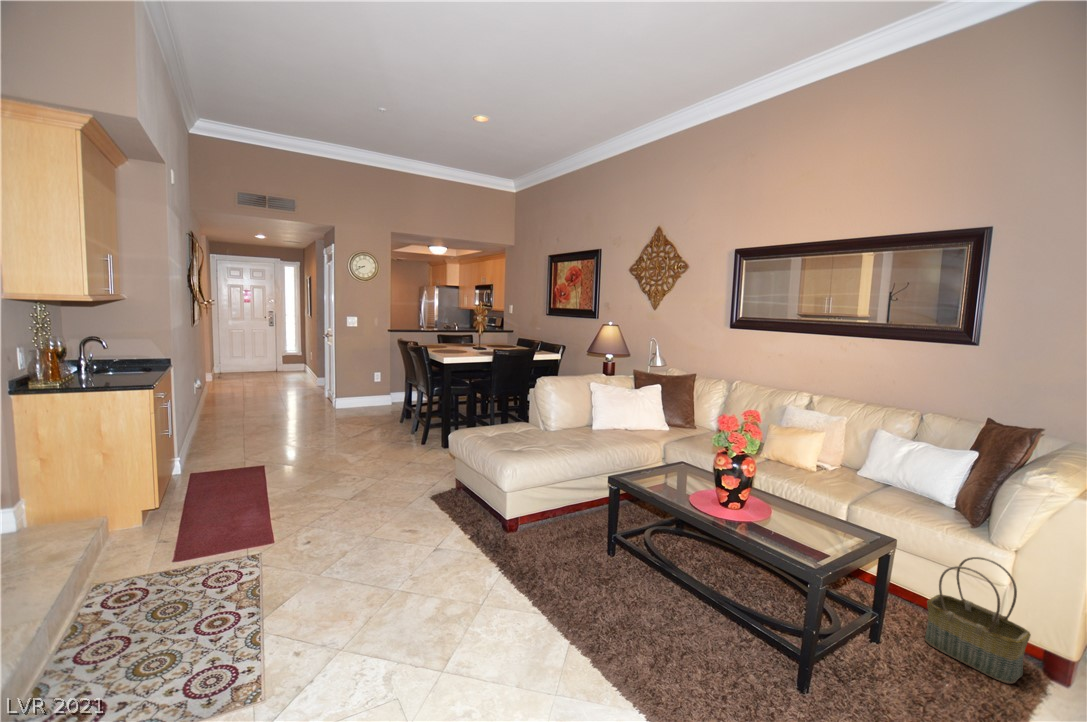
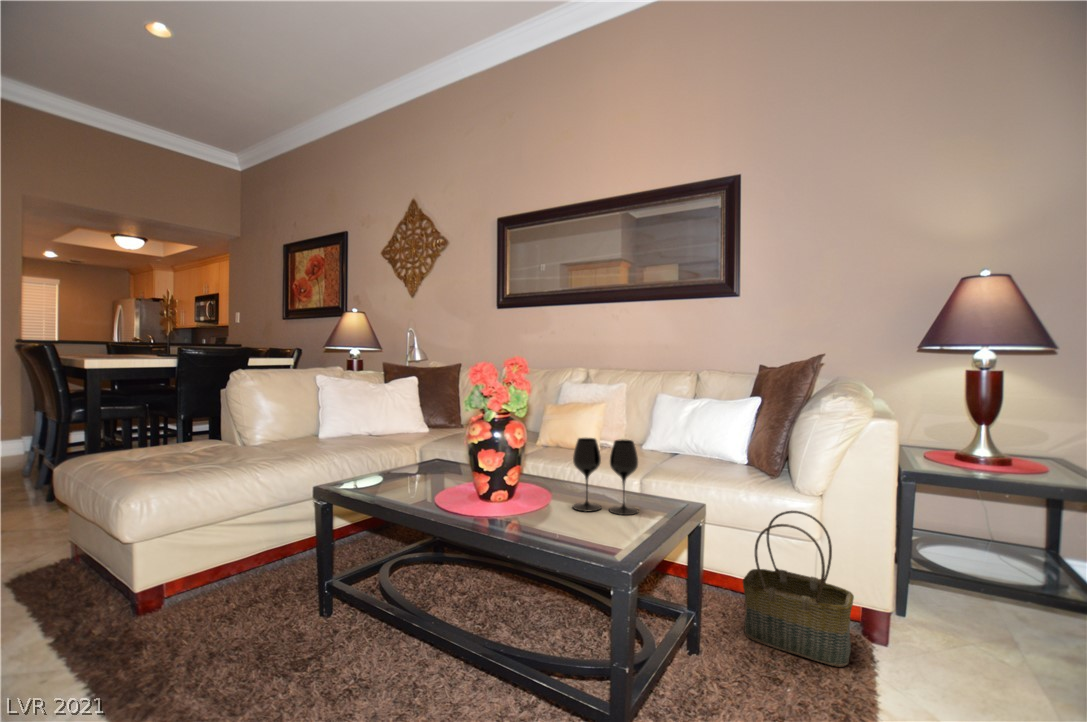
wine glass: none [787,475,842,537] -> present [573,438,638,515]

